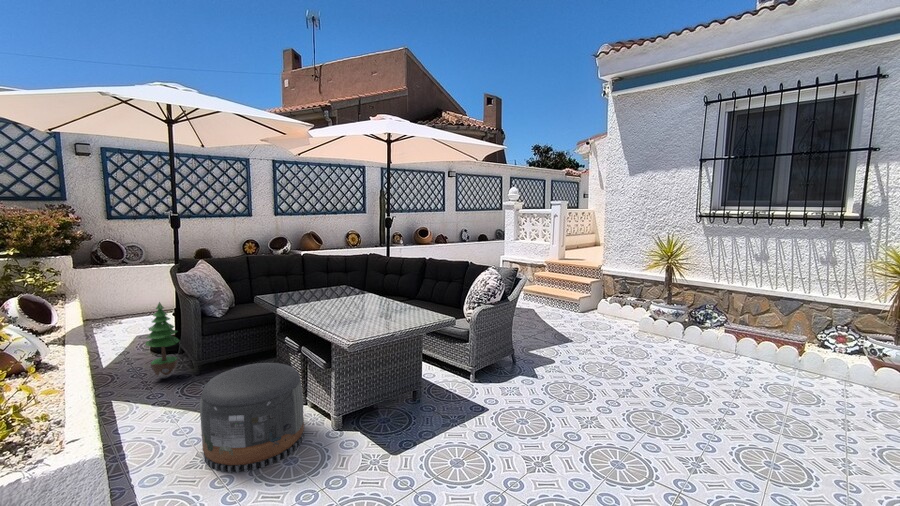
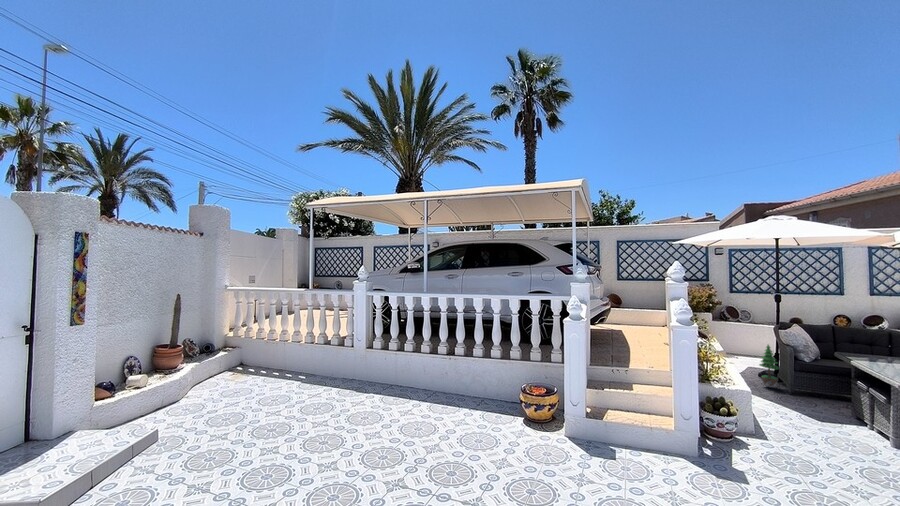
pouf: present [200,363,304,472] -> none [793,385,866,442]

